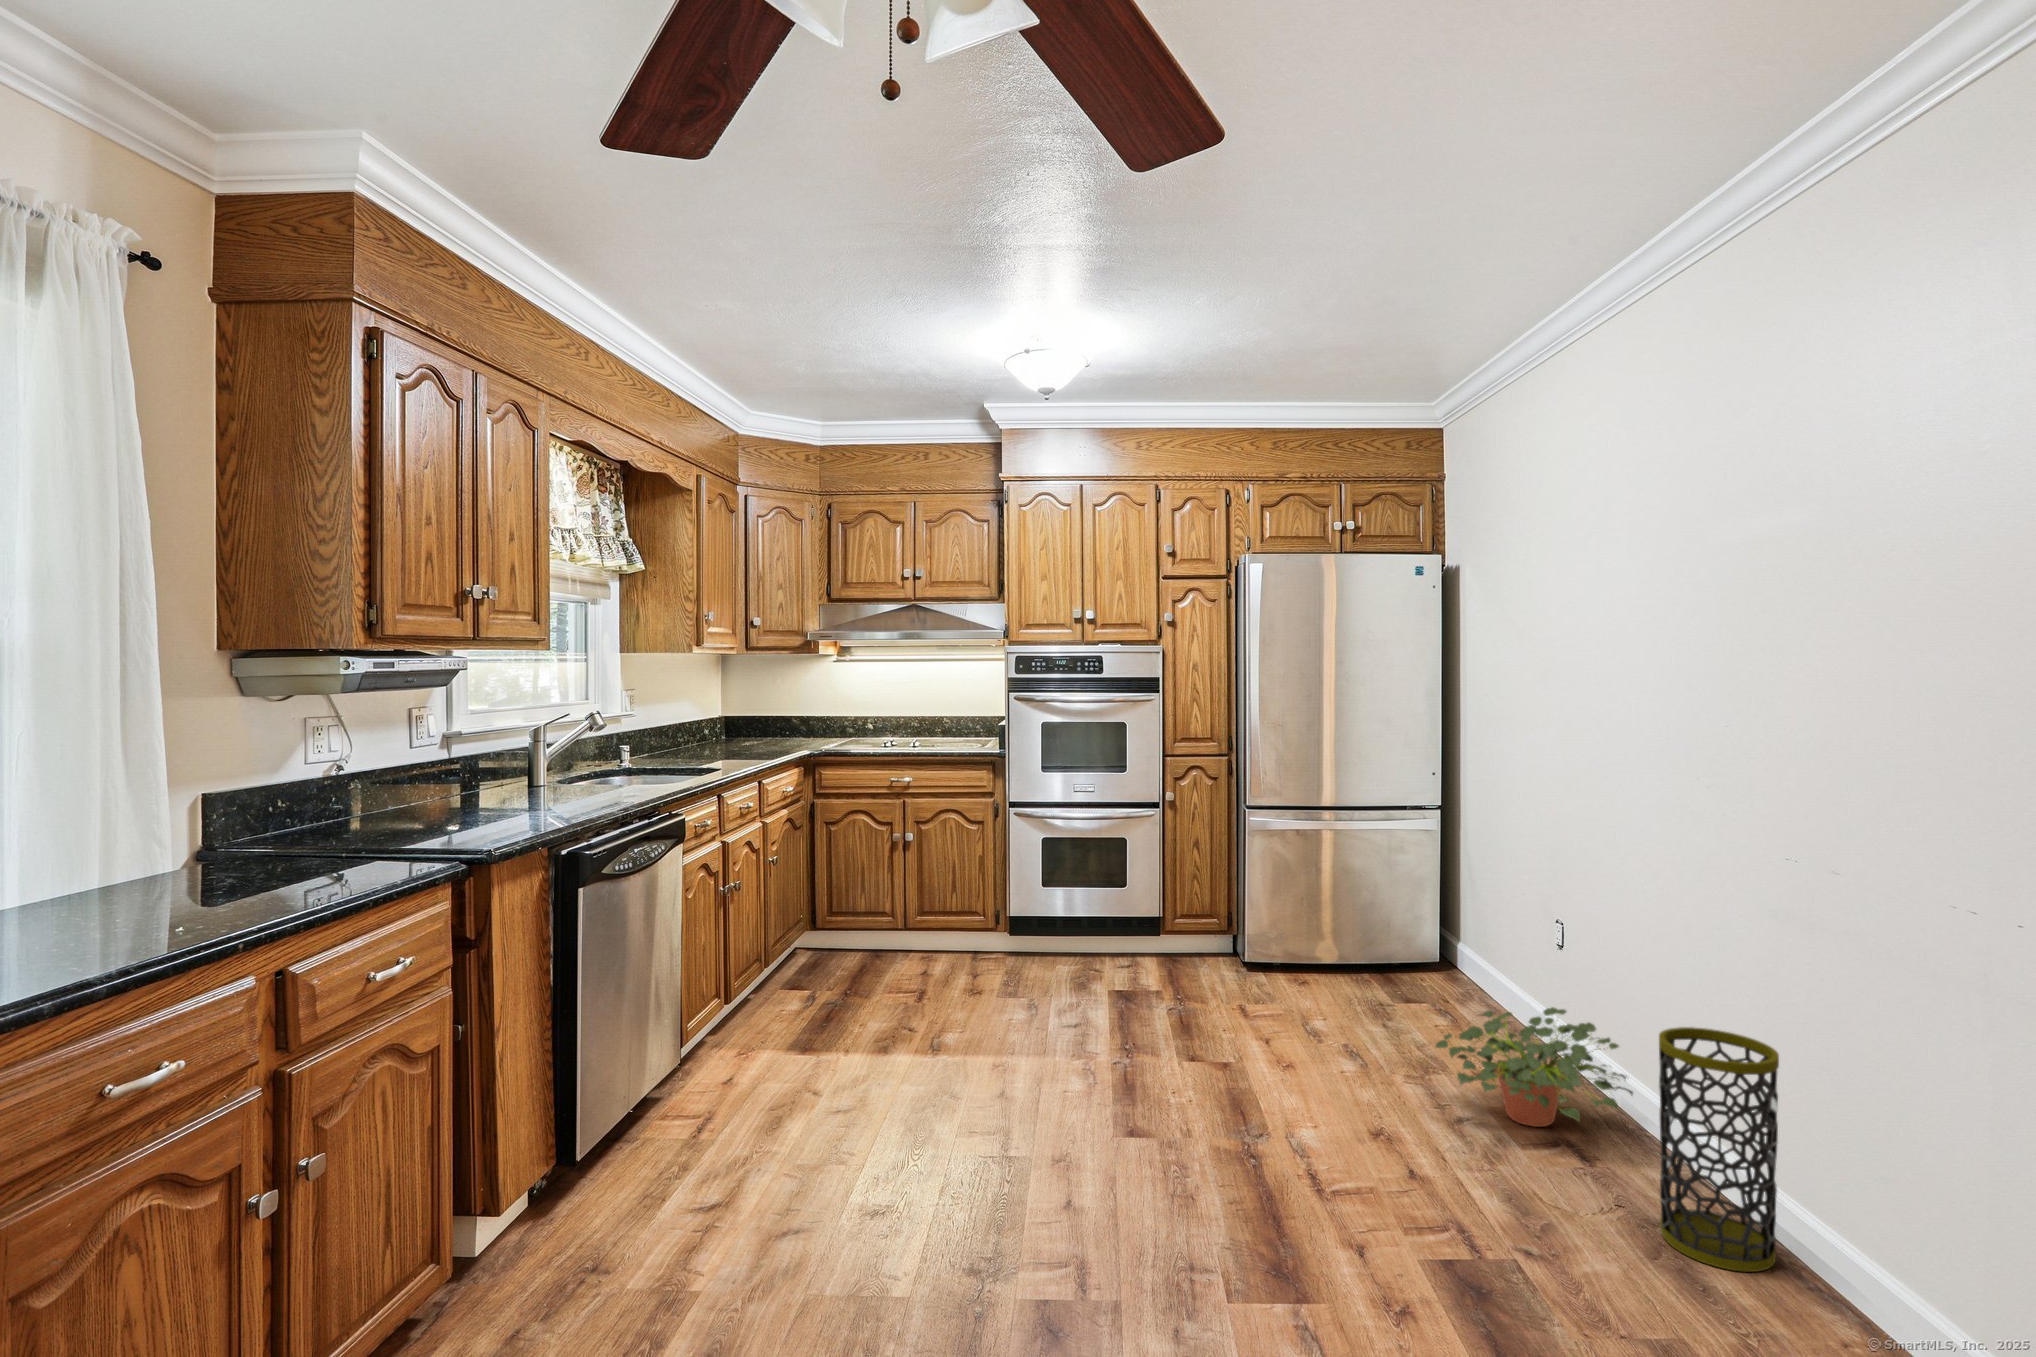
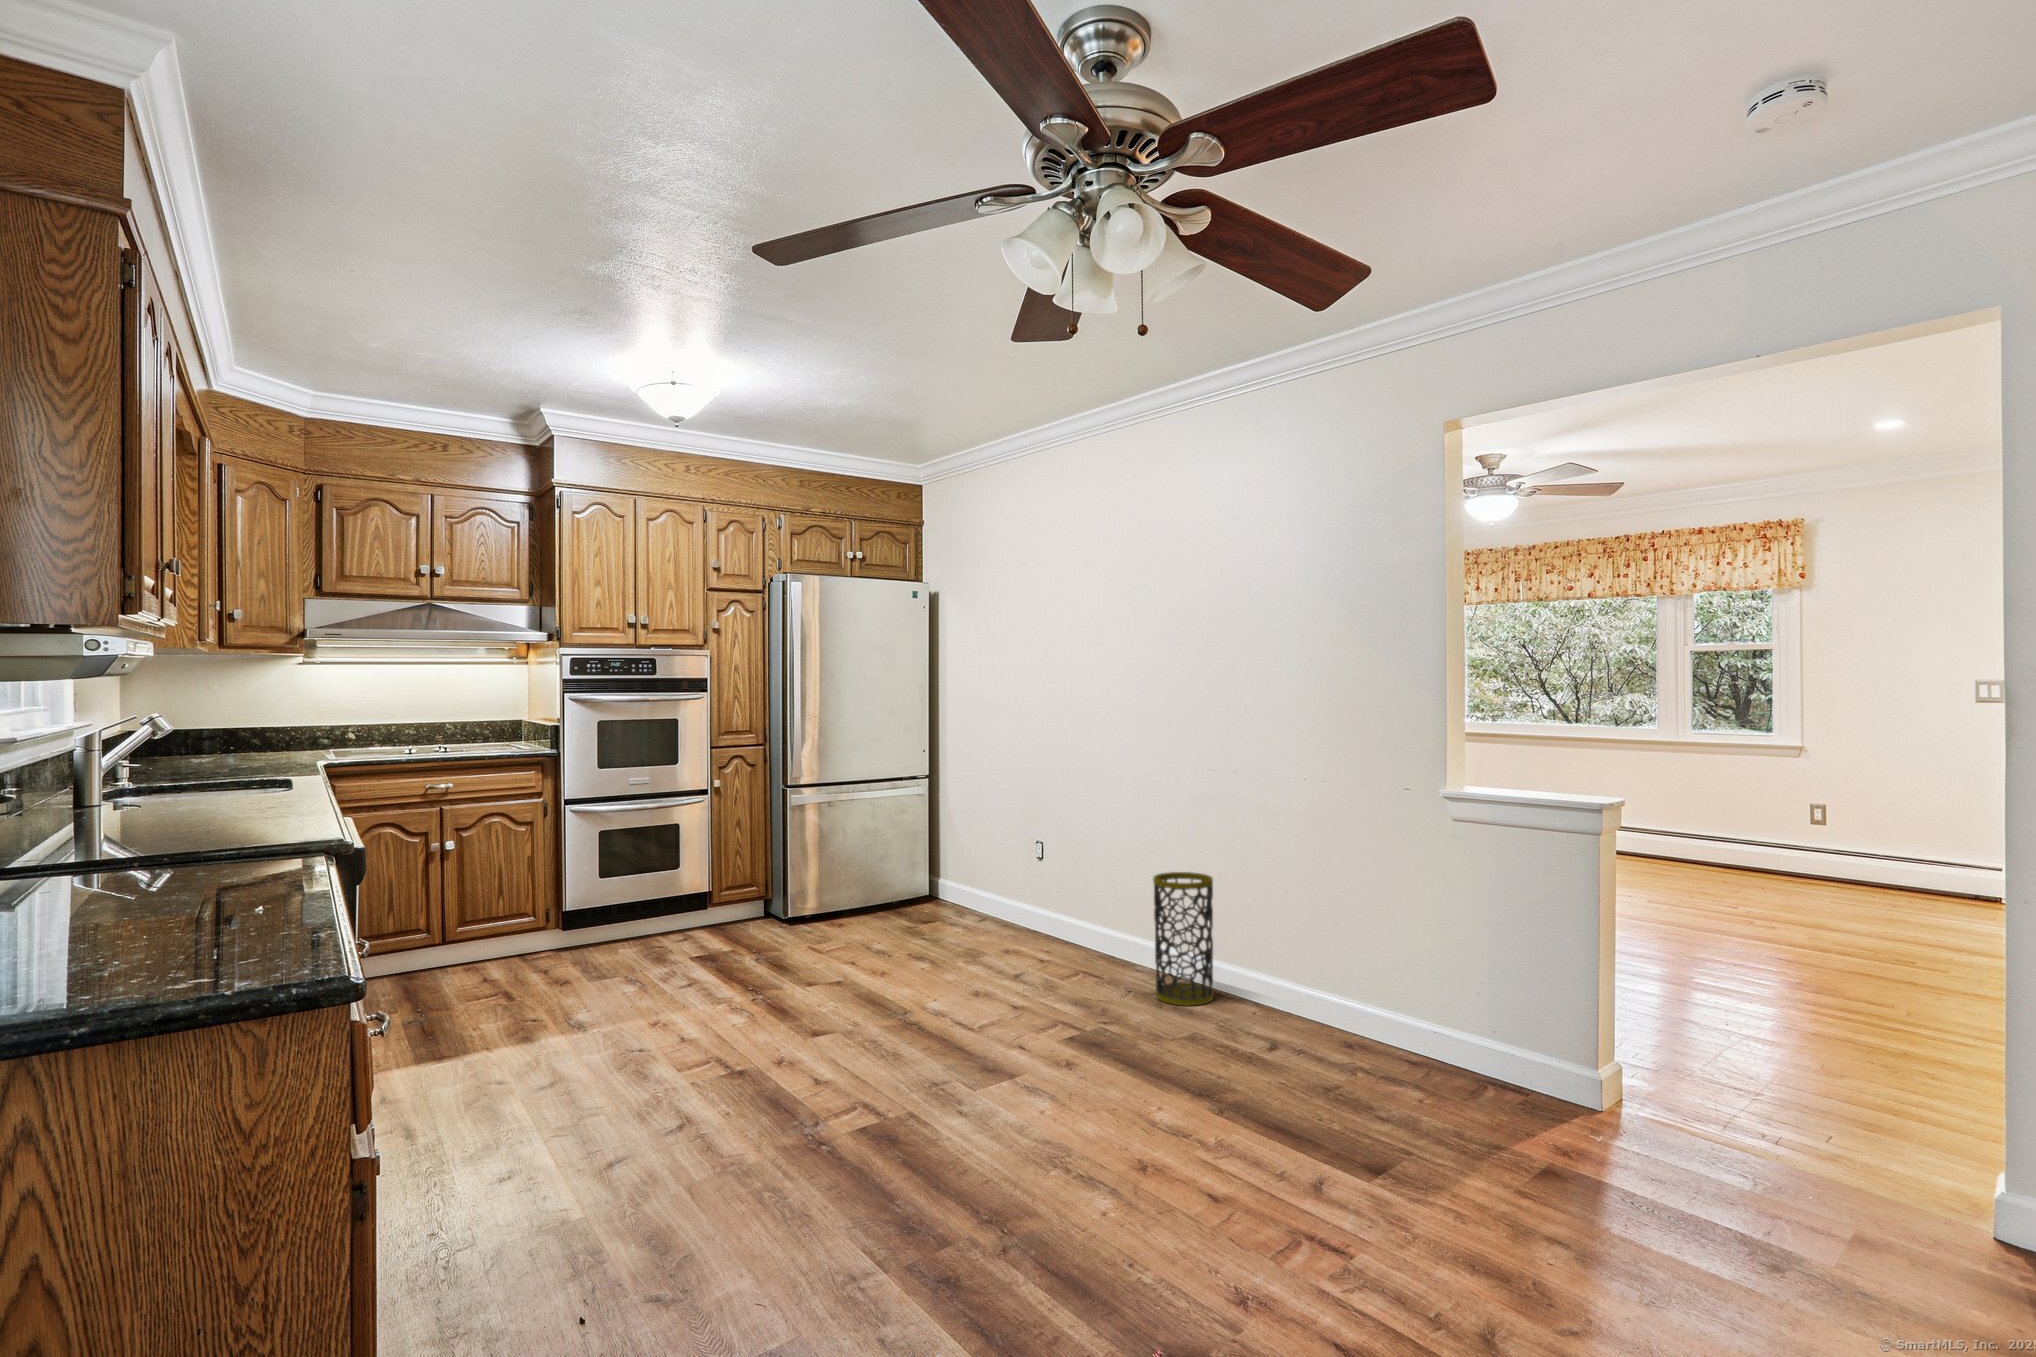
potted plant: present [1436,1007,1633,1127] -> none [994,892,1115,970]

